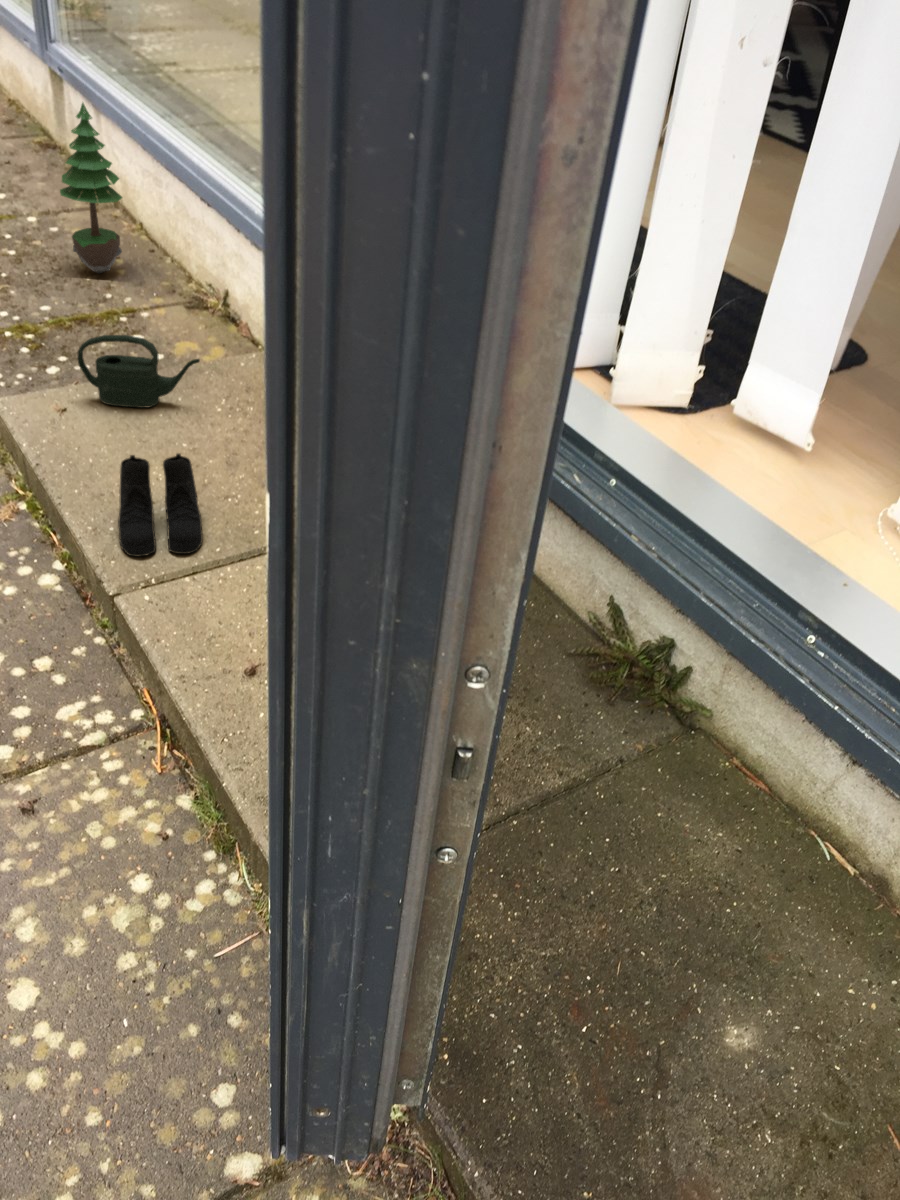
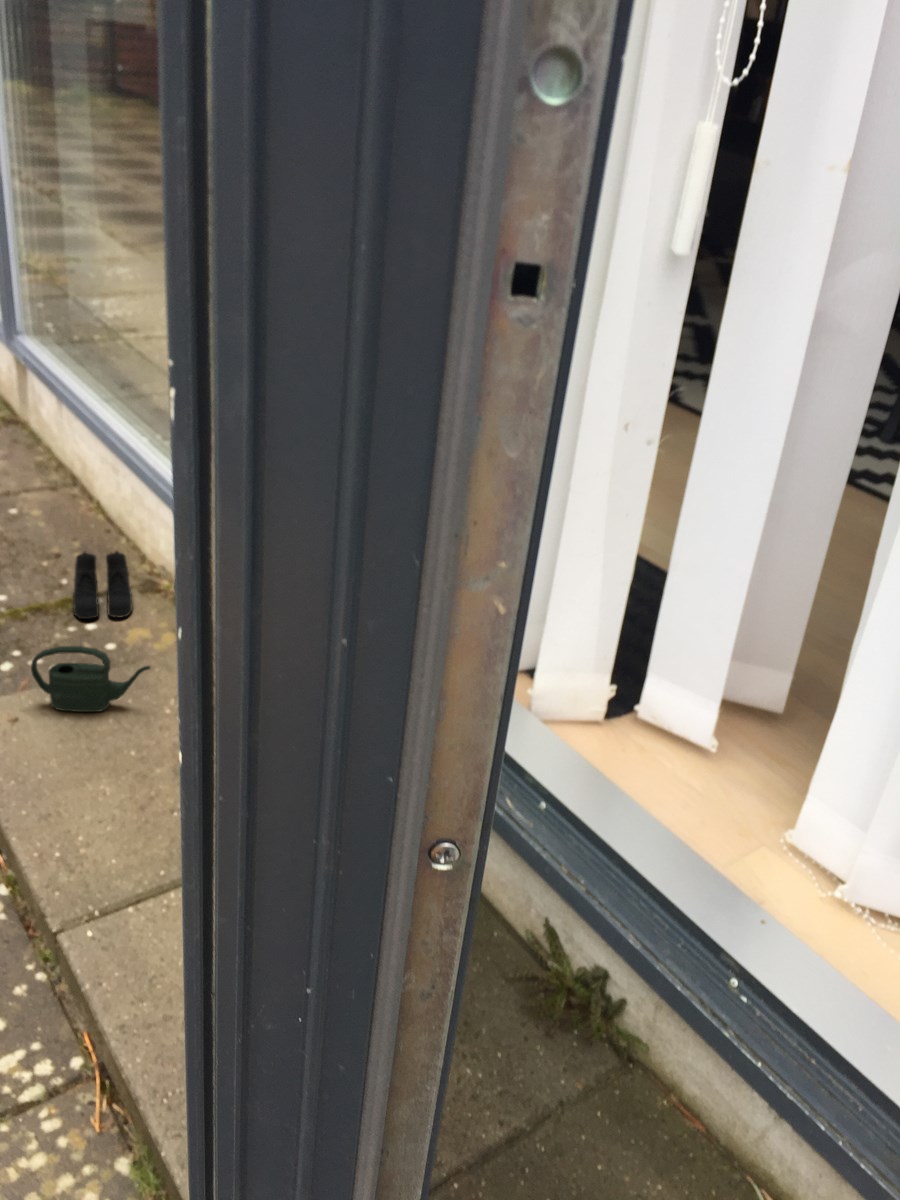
potted tree: present [60,103,122,273] -> none [21,410,81,558]
boots: present [118,453,203,556] -> present [73,551,132,619]

